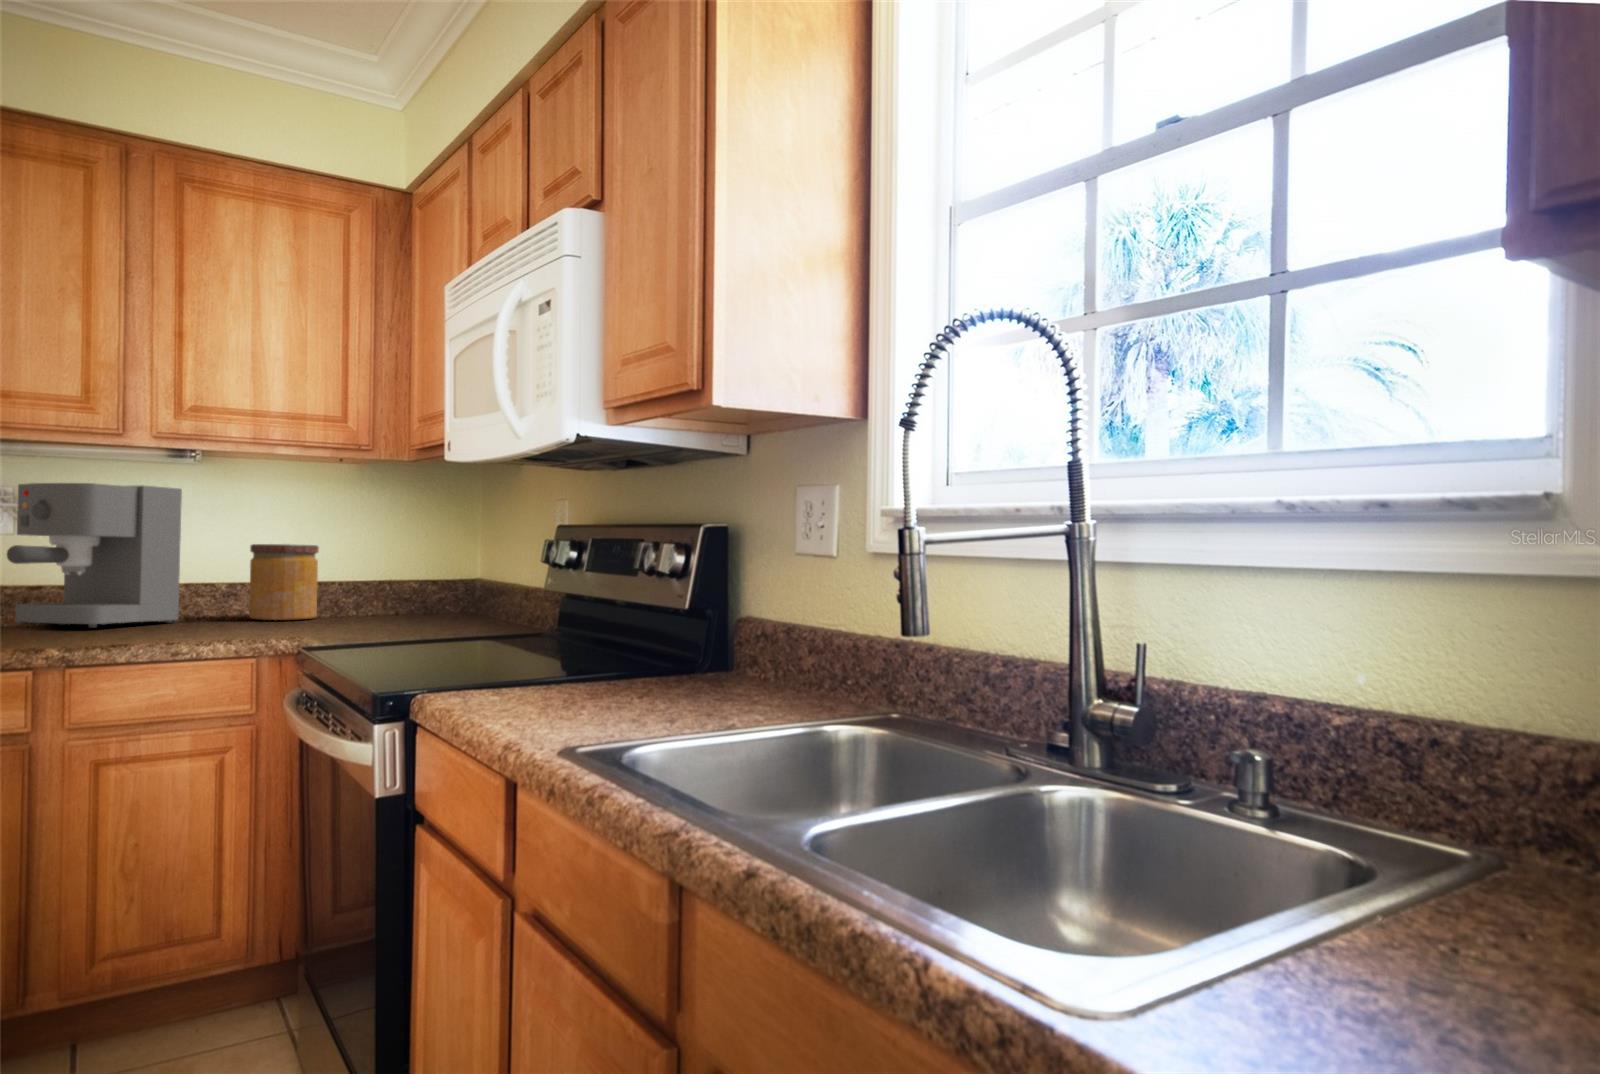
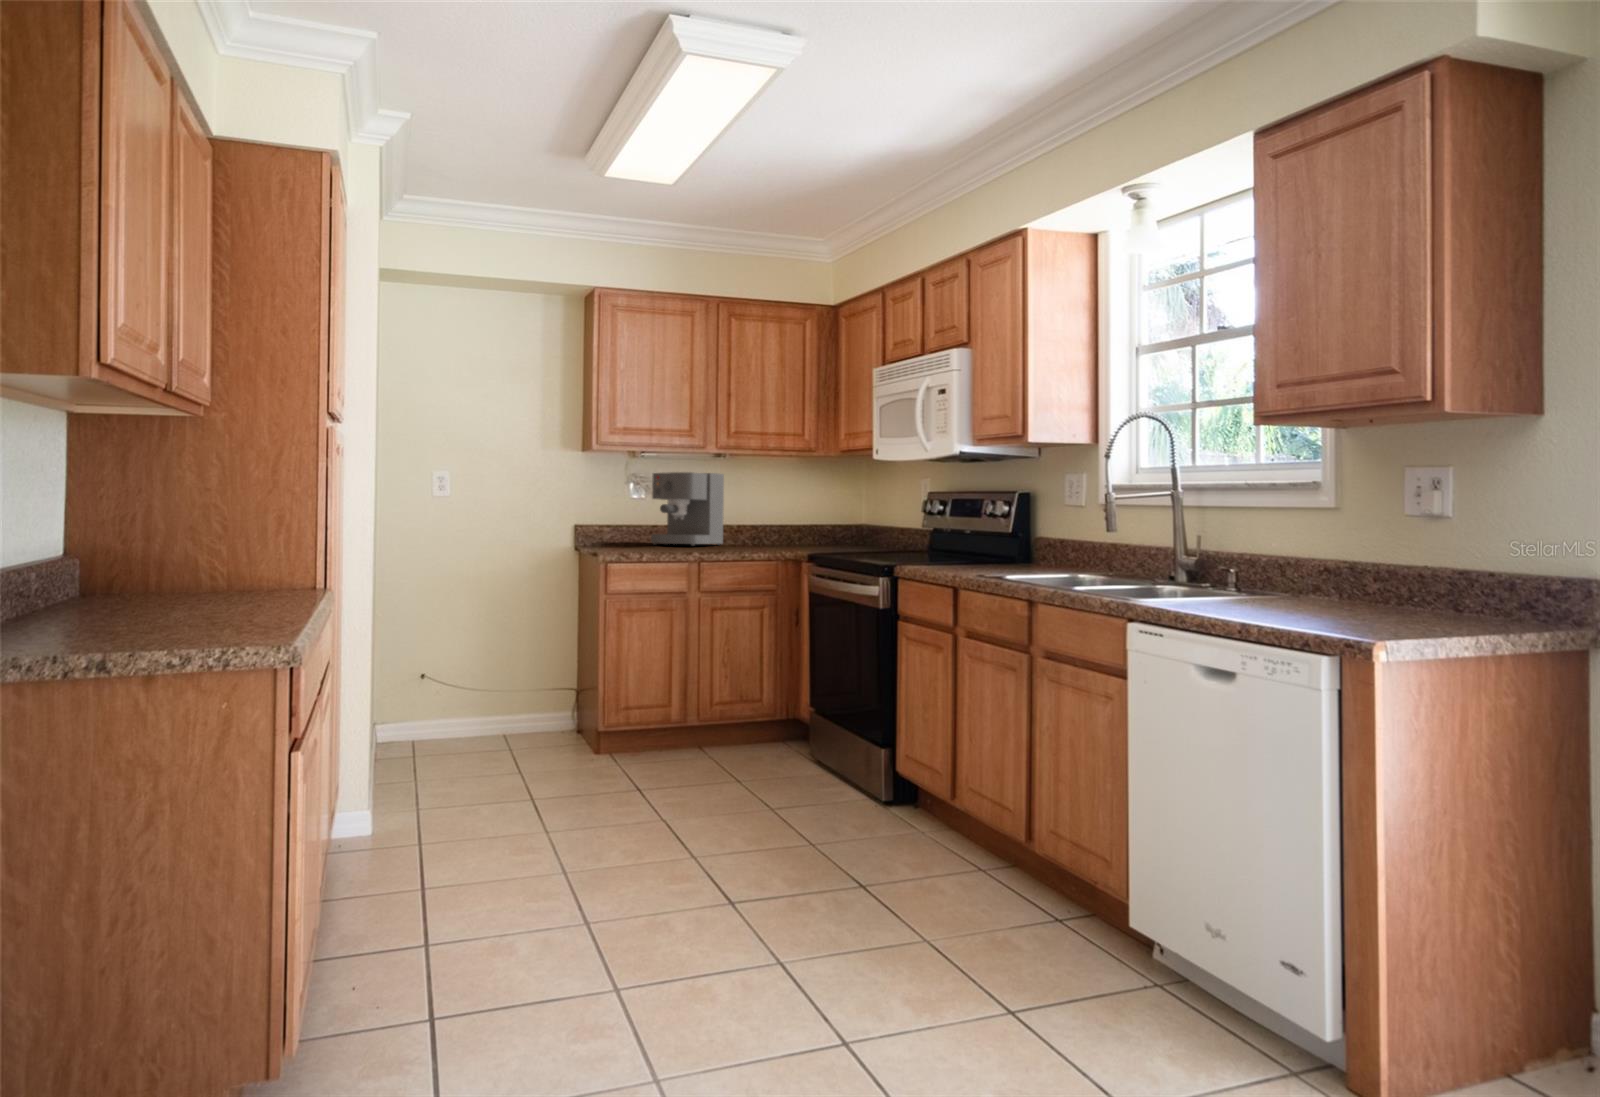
jar: present [249,544,319,620] -> none [753,504,787,545]

